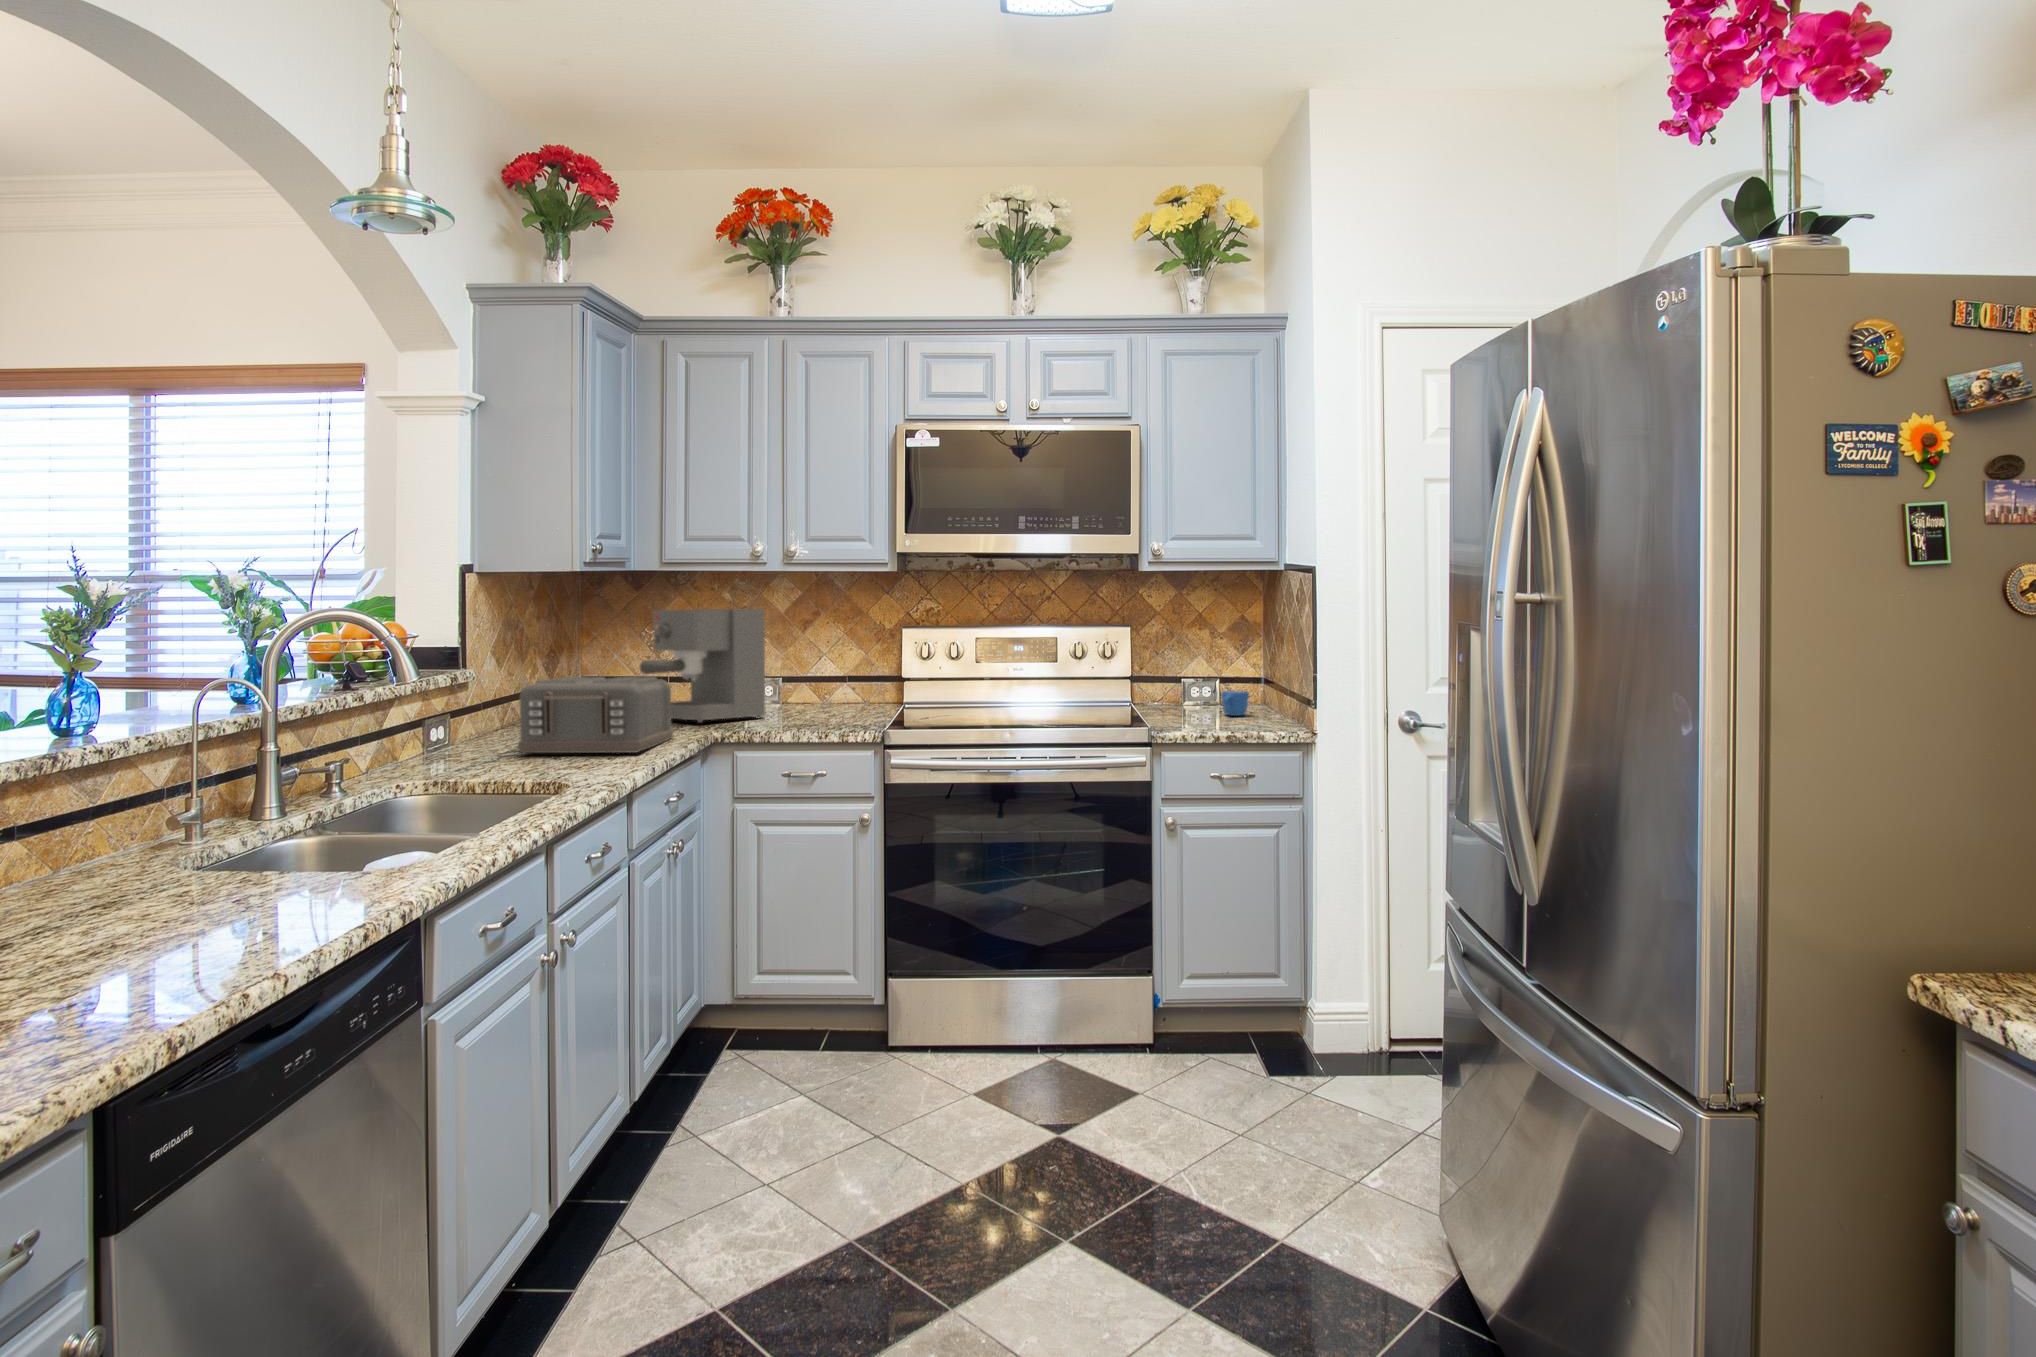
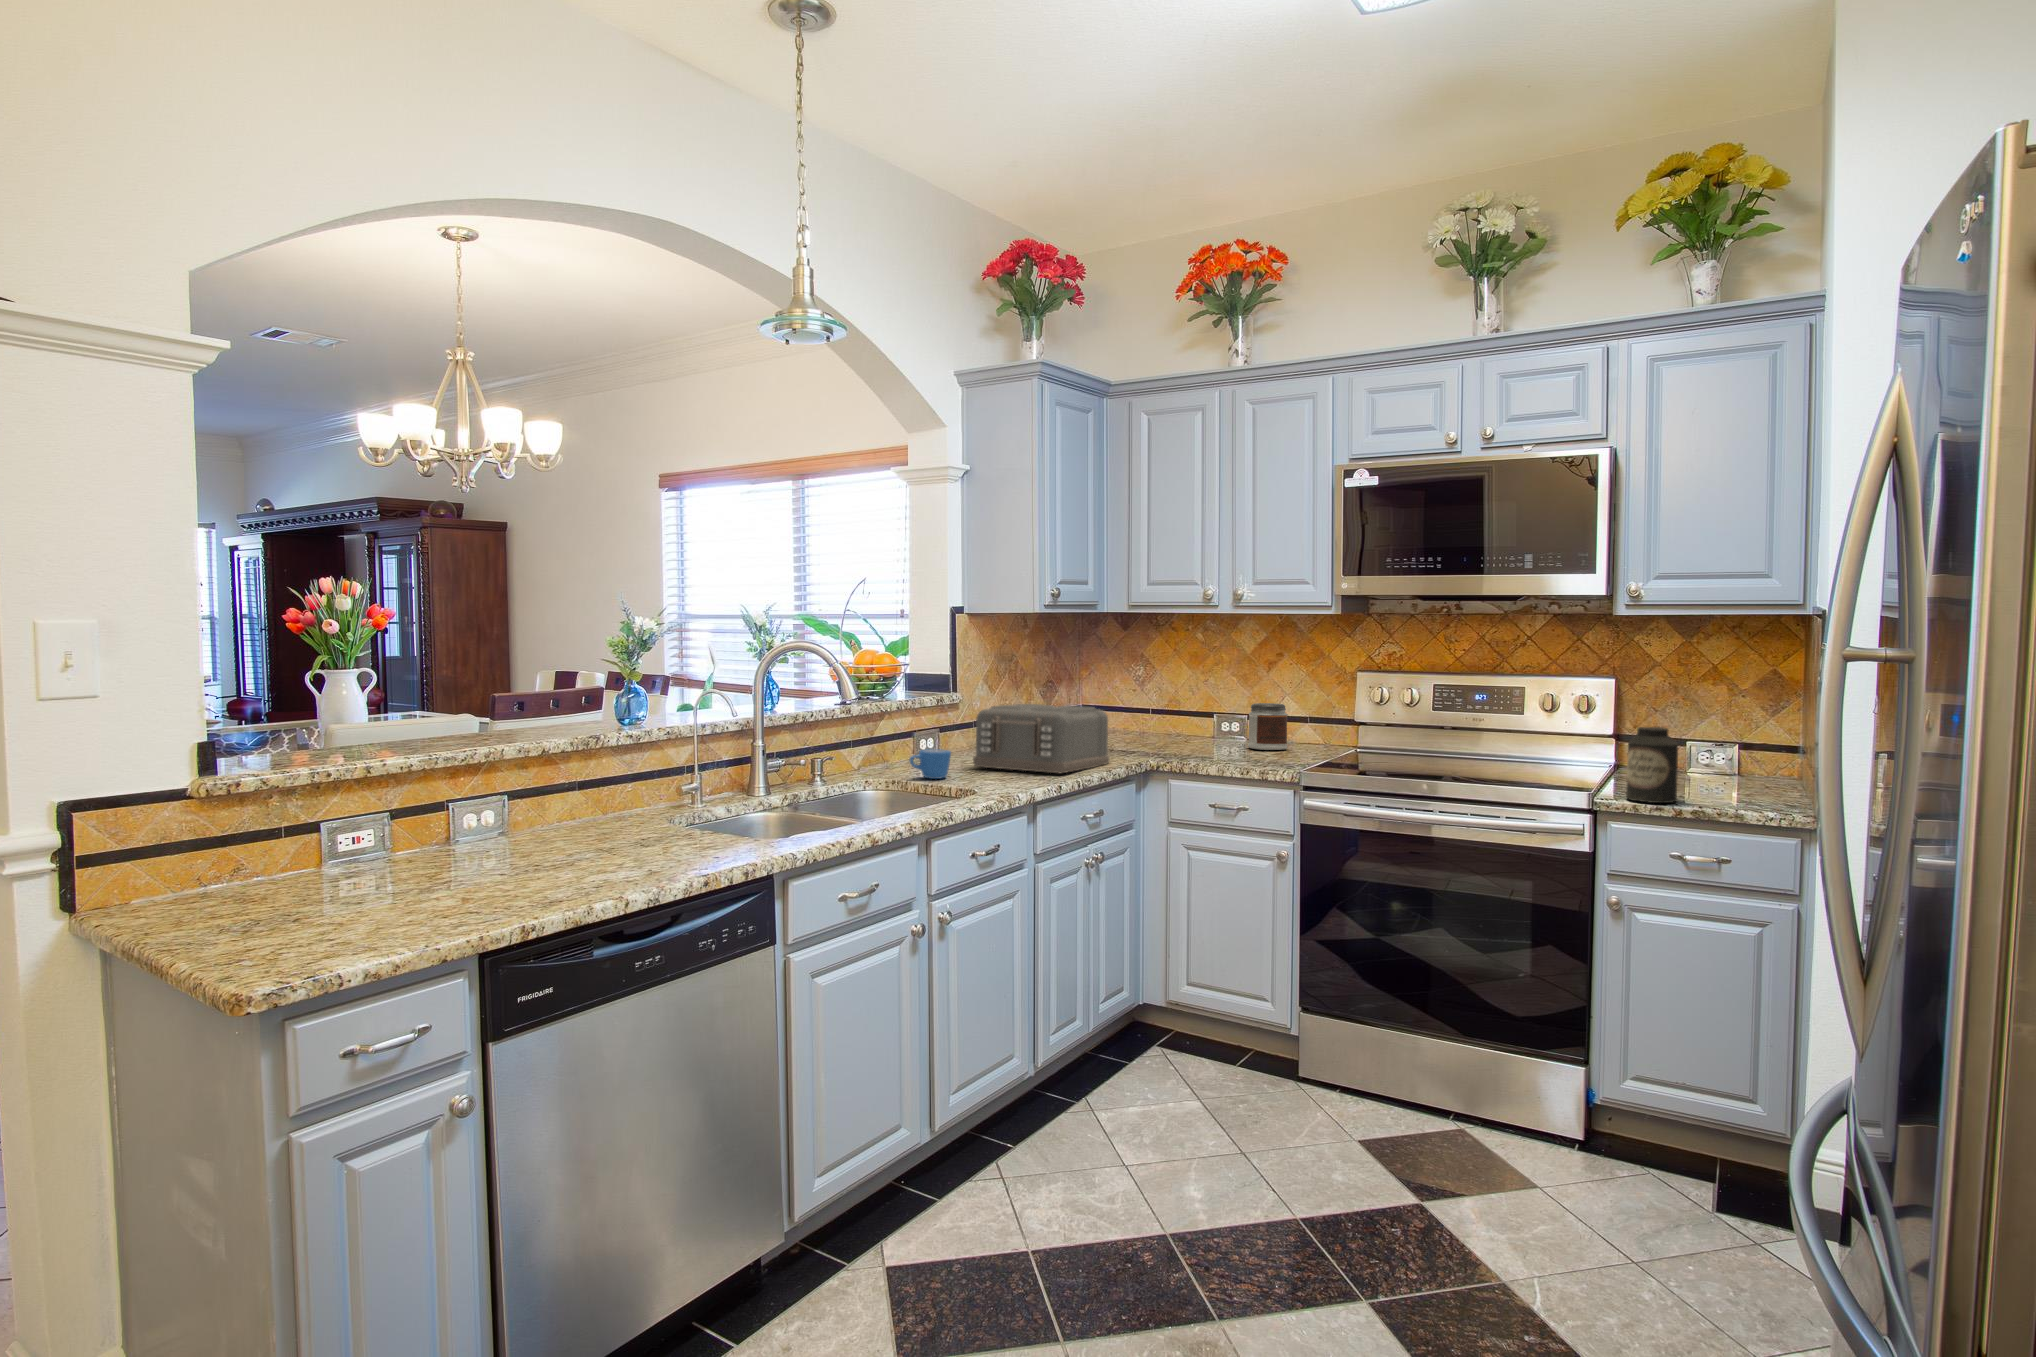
coffee maker: present [640,609,765,723] -> none [1095,646,1214,752]
jar: none [796,666,838,713] -> present [1248,703,1288,750]
canister: none [1175,670,1215,735] -> present [1626,727,1678,803]
mug: present [1221,691,1249,716] -> present [910,749,951,779]

